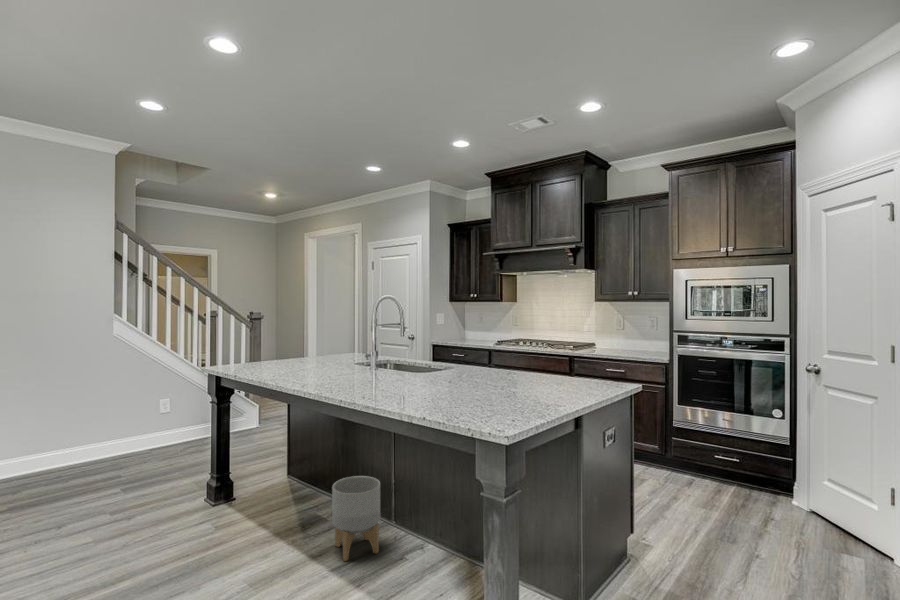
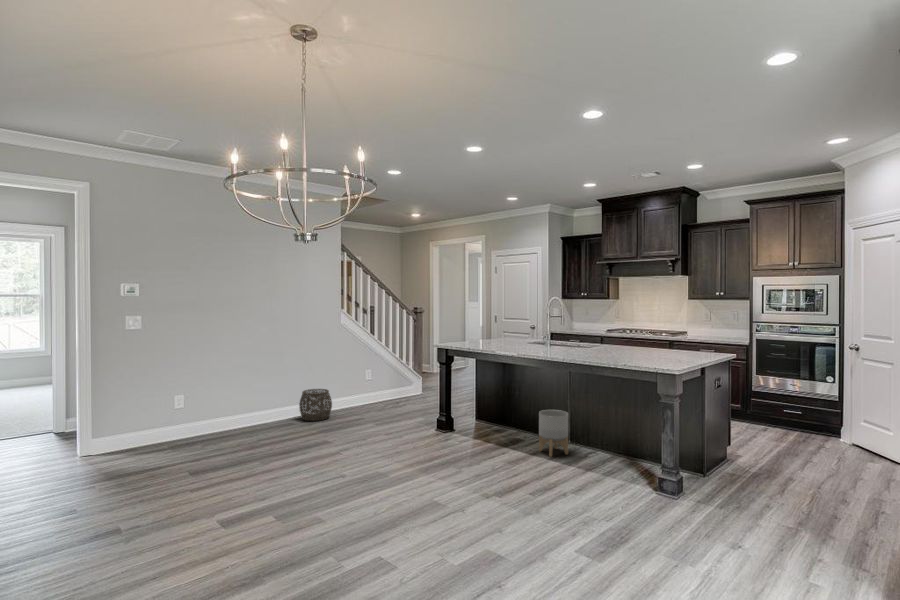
woven basket: none [18,433,80,486] -> present [299,389,332,421]

